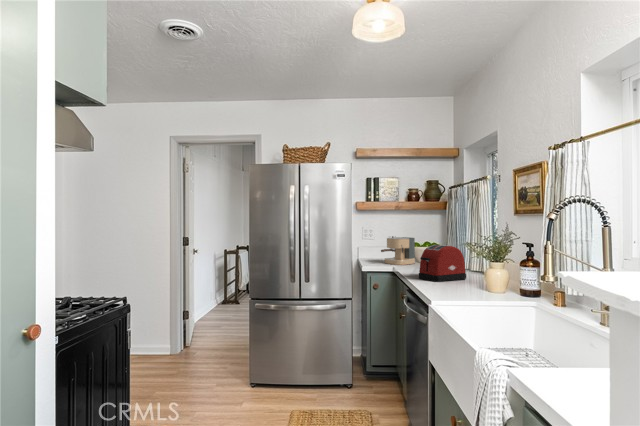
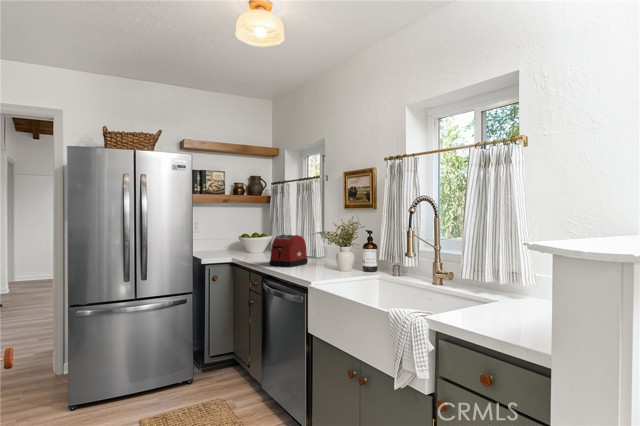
coffee maker: present [381,236,415,265] -> none [215,228,245,256]

